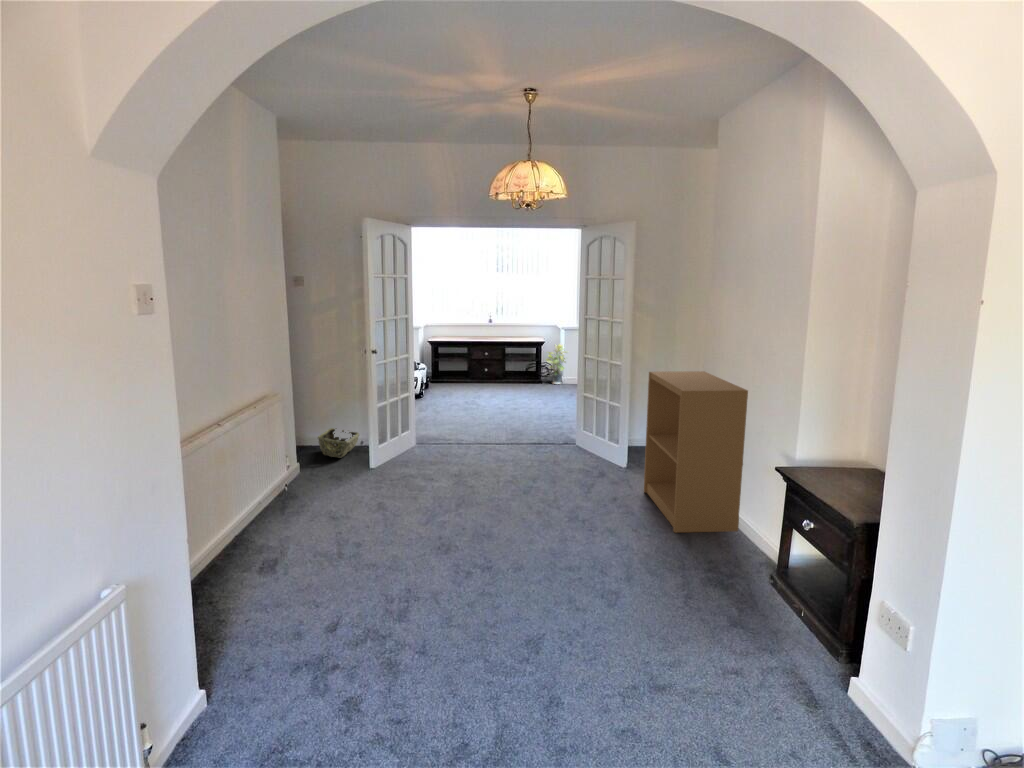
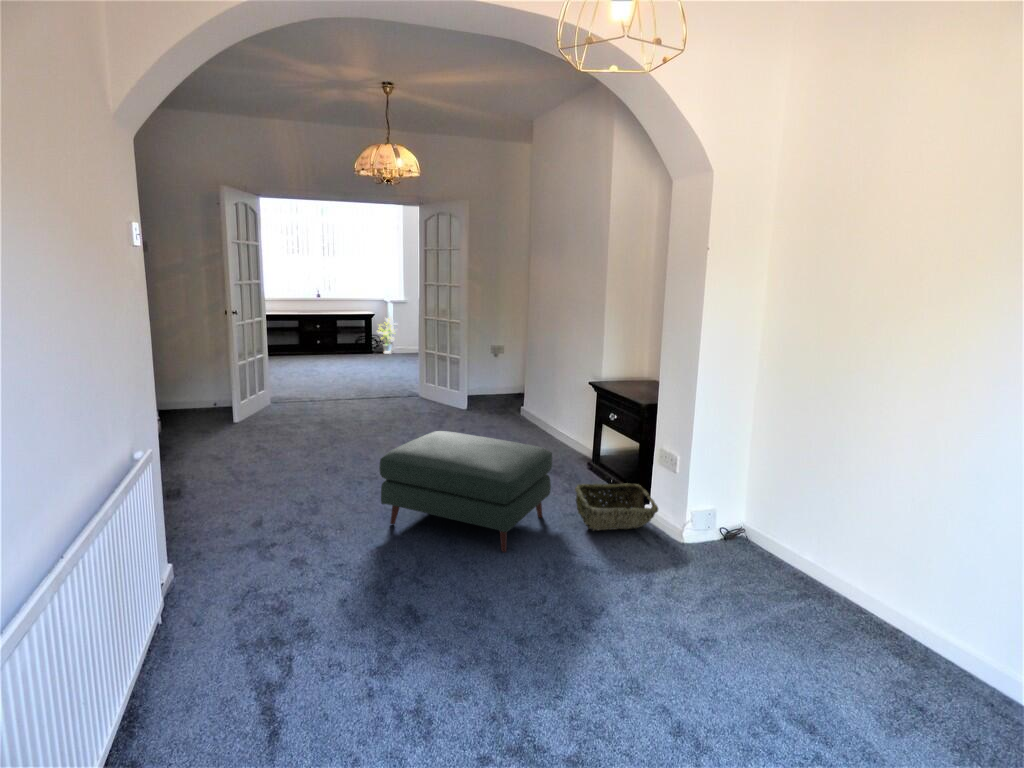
bookshelf: present [644,371,748,533] -> none [485,325,565,446]
woven basket: present [318,428,359,458] -> present [575,483,658,531]
ottoman: none [470,526,705,732] -> present [379,431,552,552]

